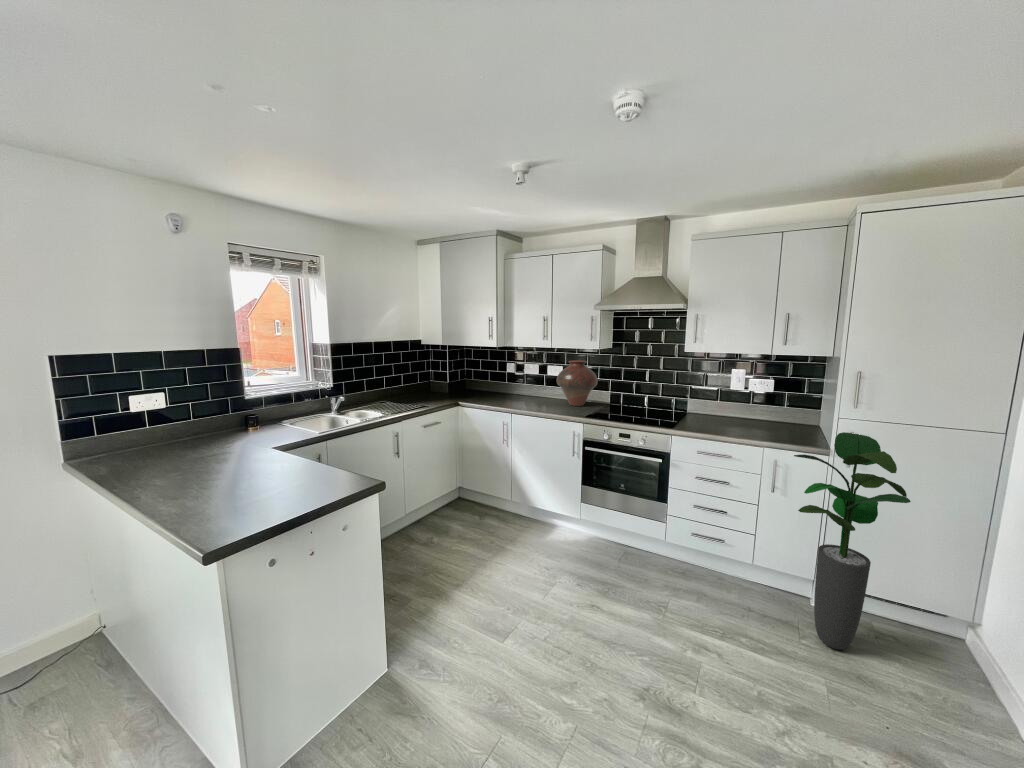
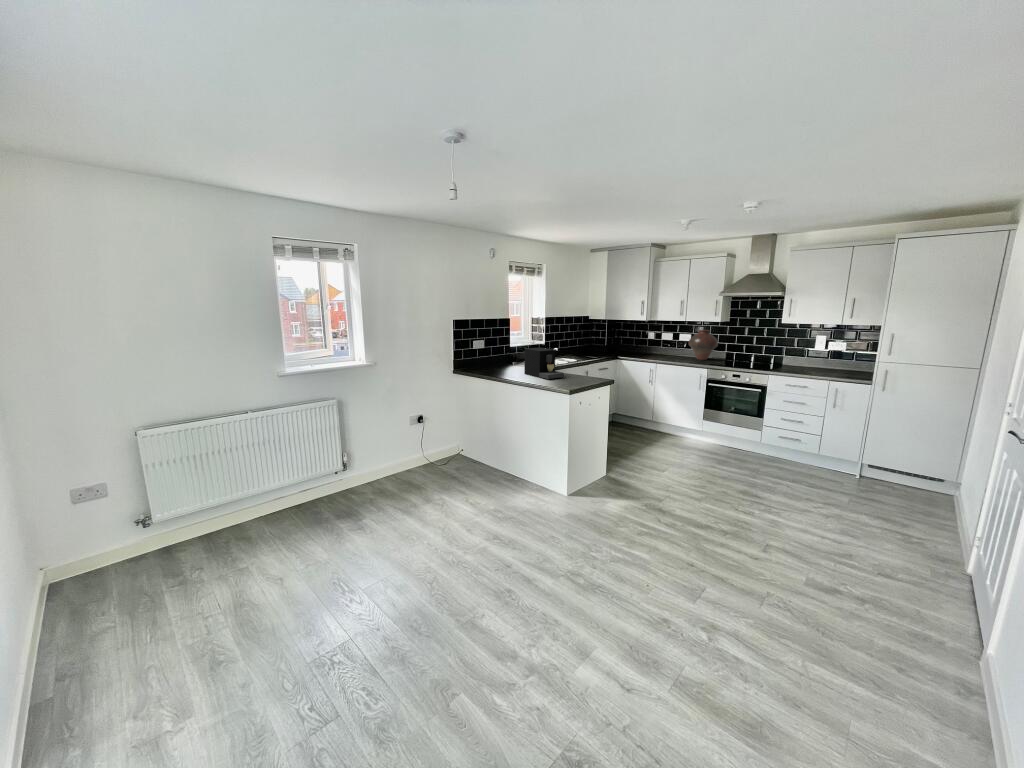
coffee maker: none [191,411,274,494] -> present [524,348,564,379]
potted plant: present [794,432,911,649] -> none [839,370,910,492]

